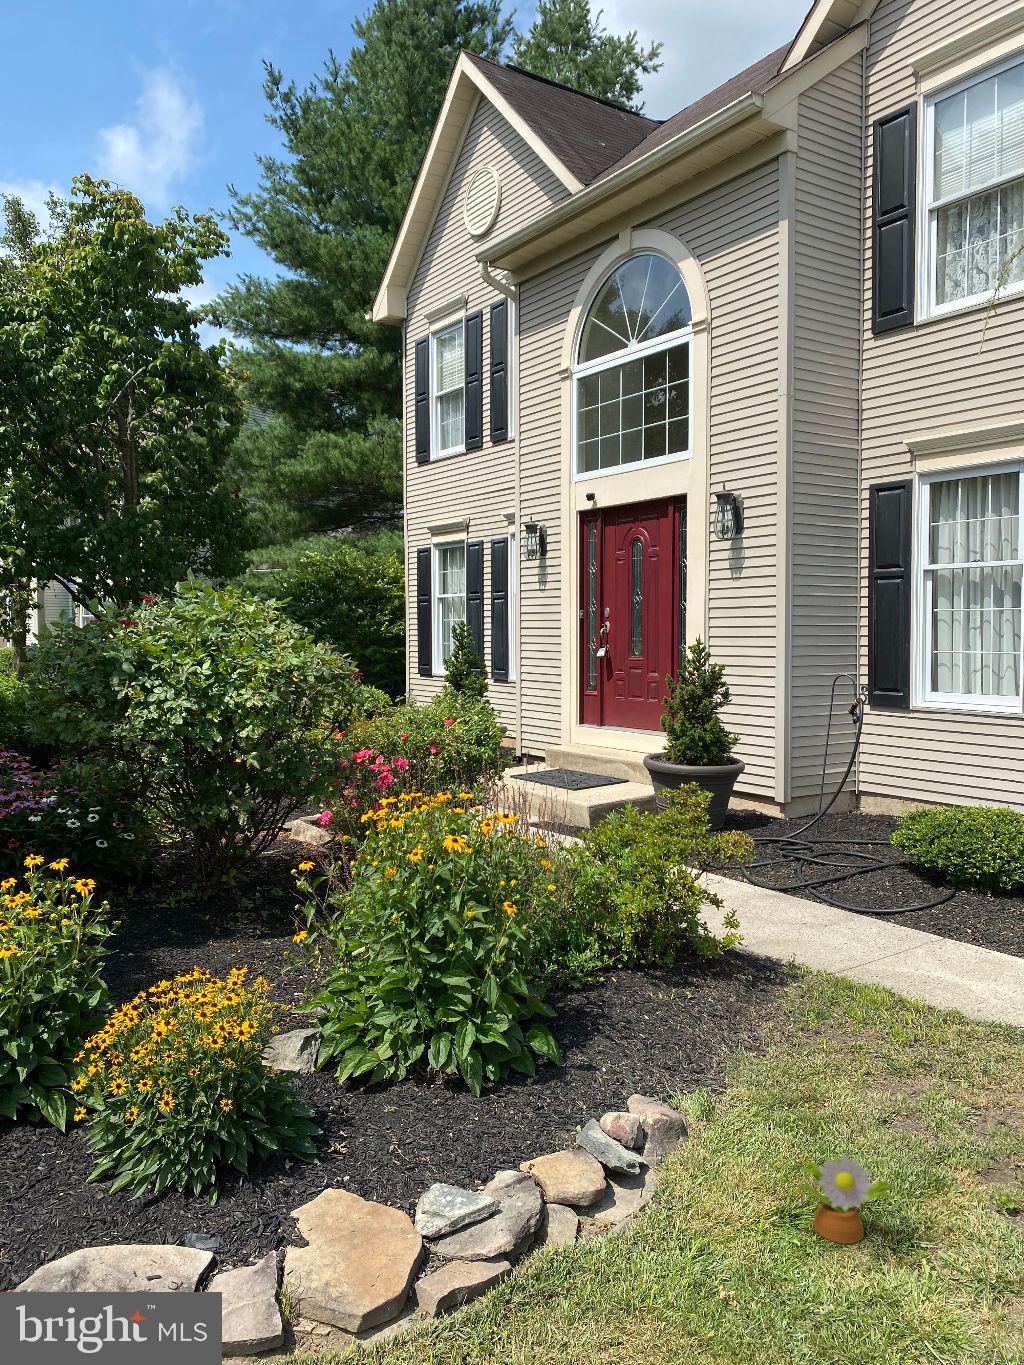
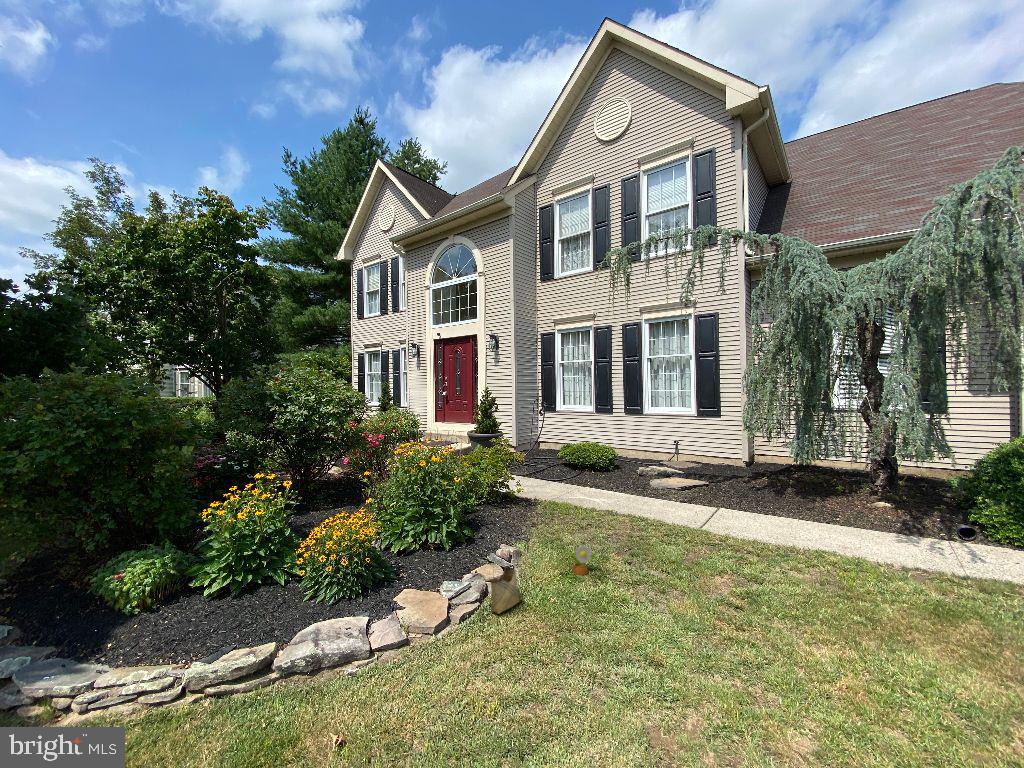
woven basket: none [528,1147,621,1318] -> present [491,567,520,614]

